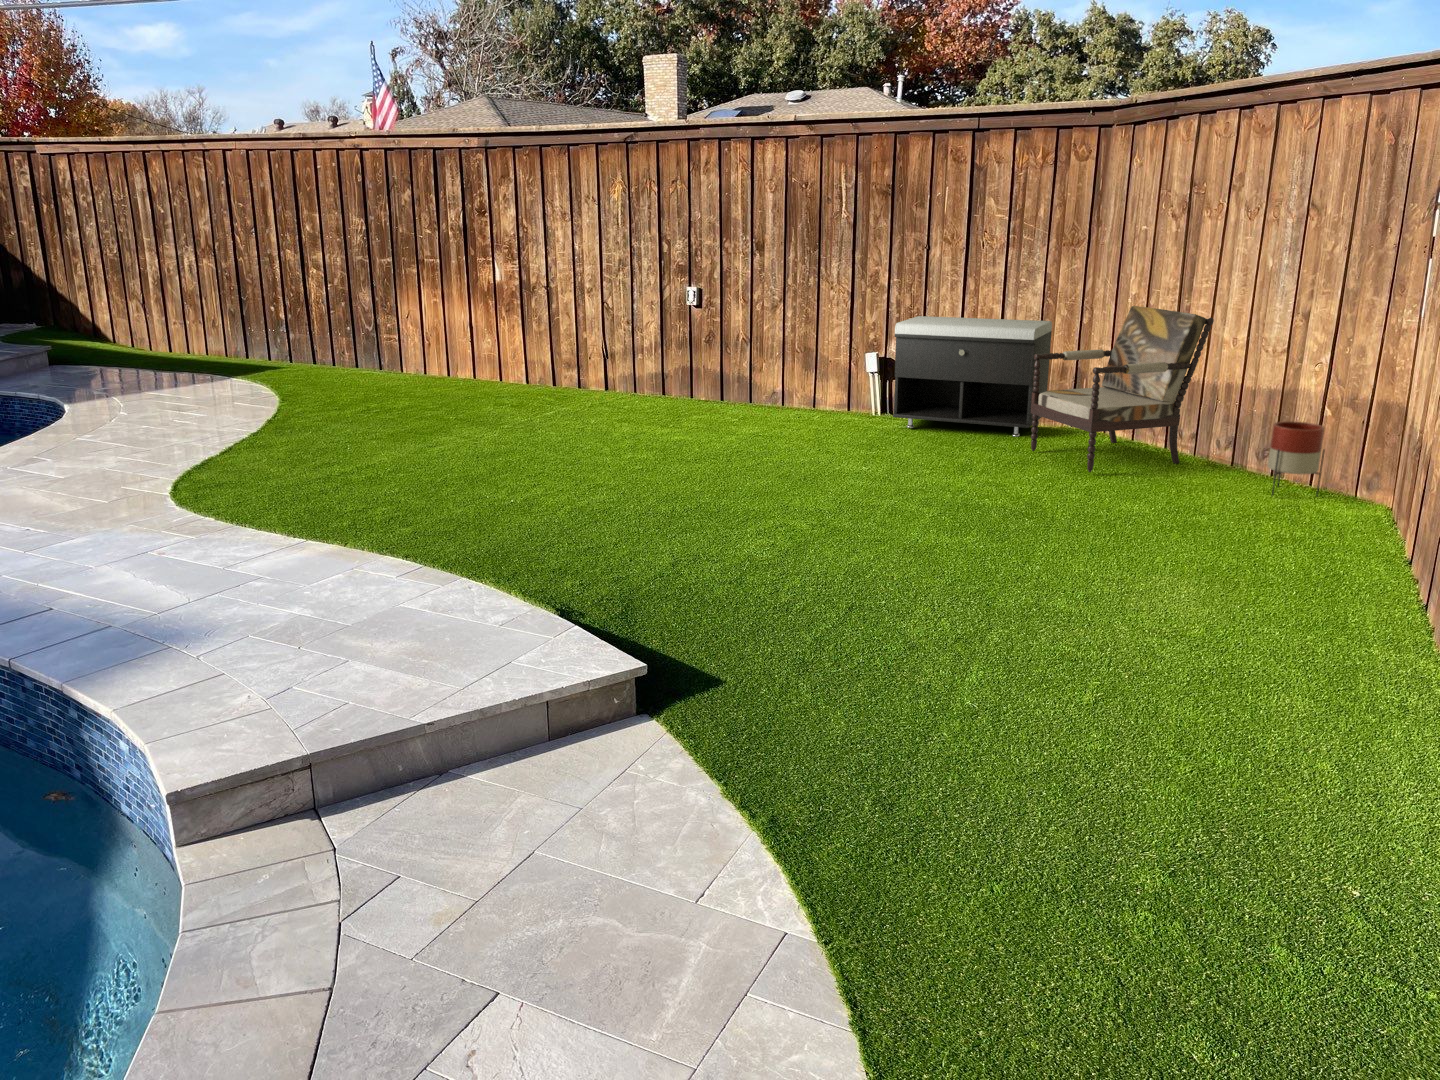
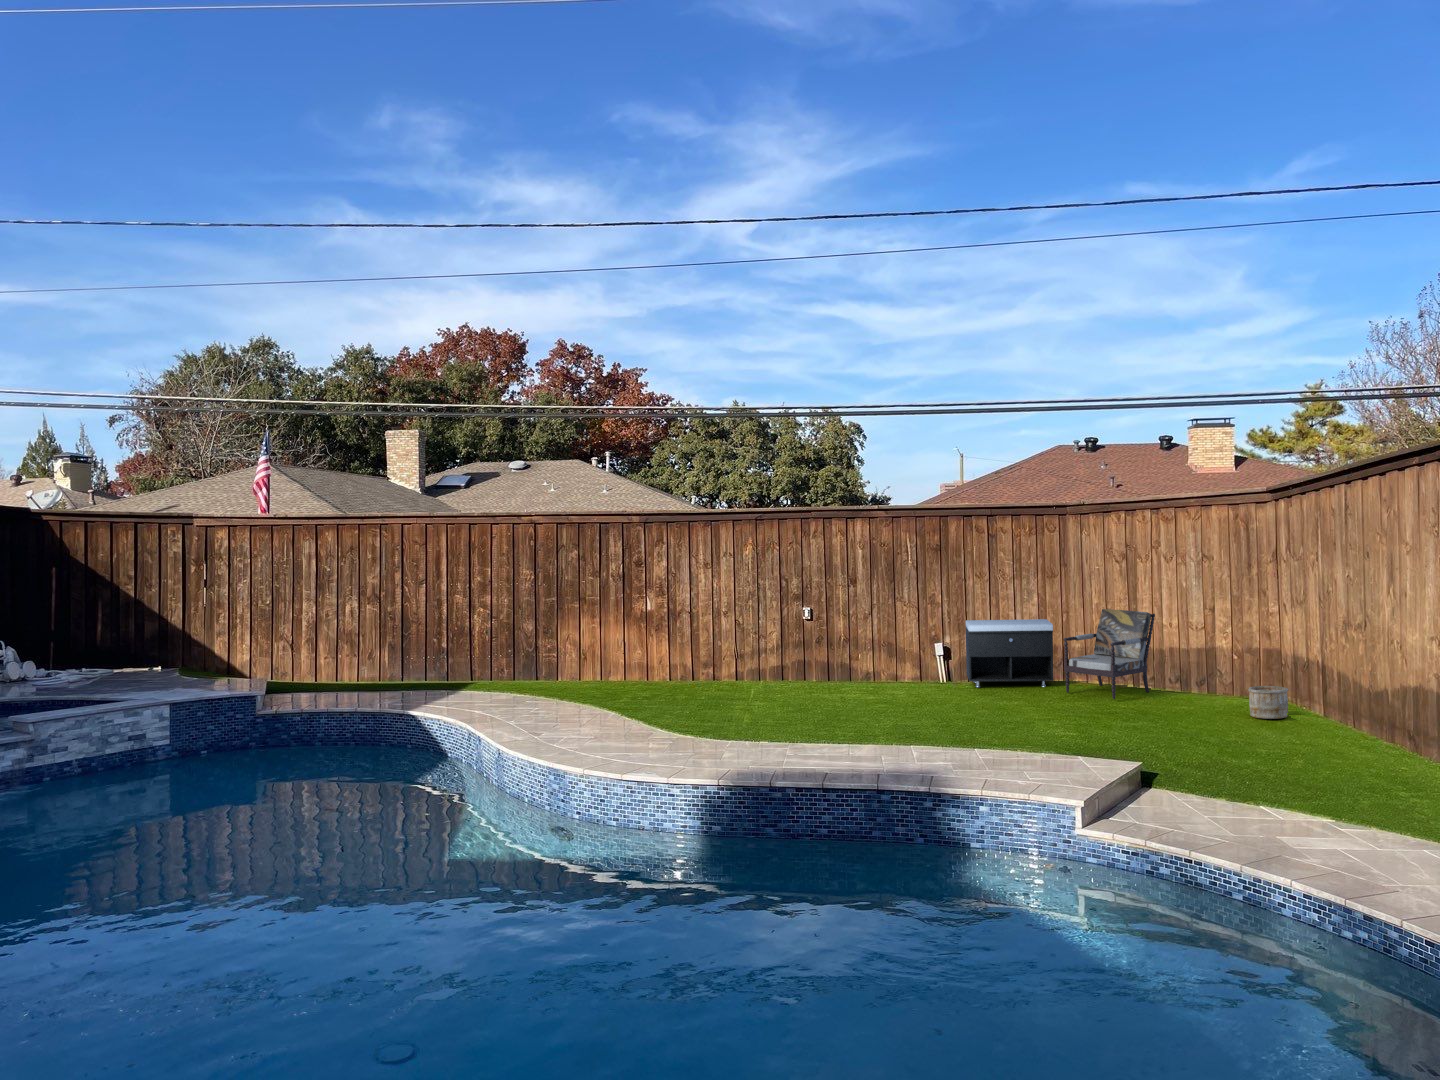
planter: present [1268,421,1325,496] -> none [1205,663,1232,702]
wooden bucket: none [1308,478,1402,552] -> present [1248,686,1288,719]

